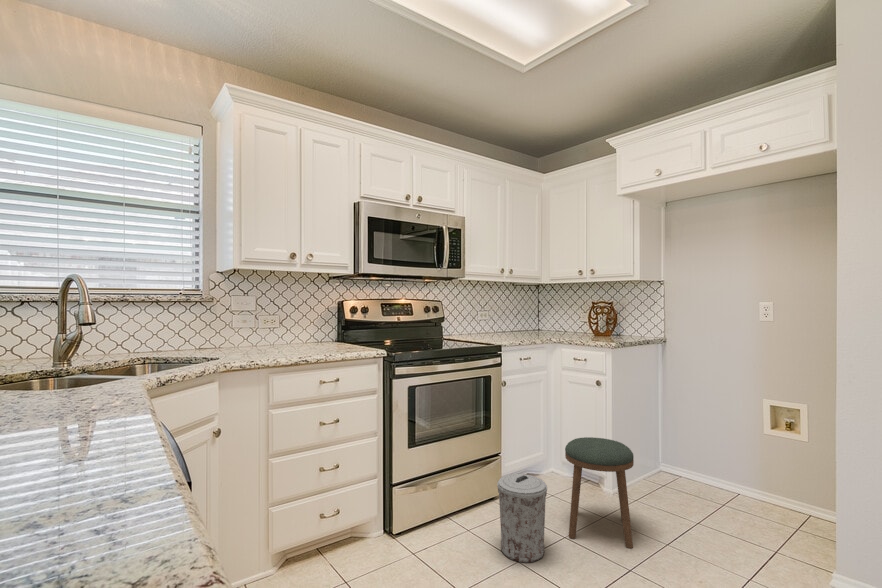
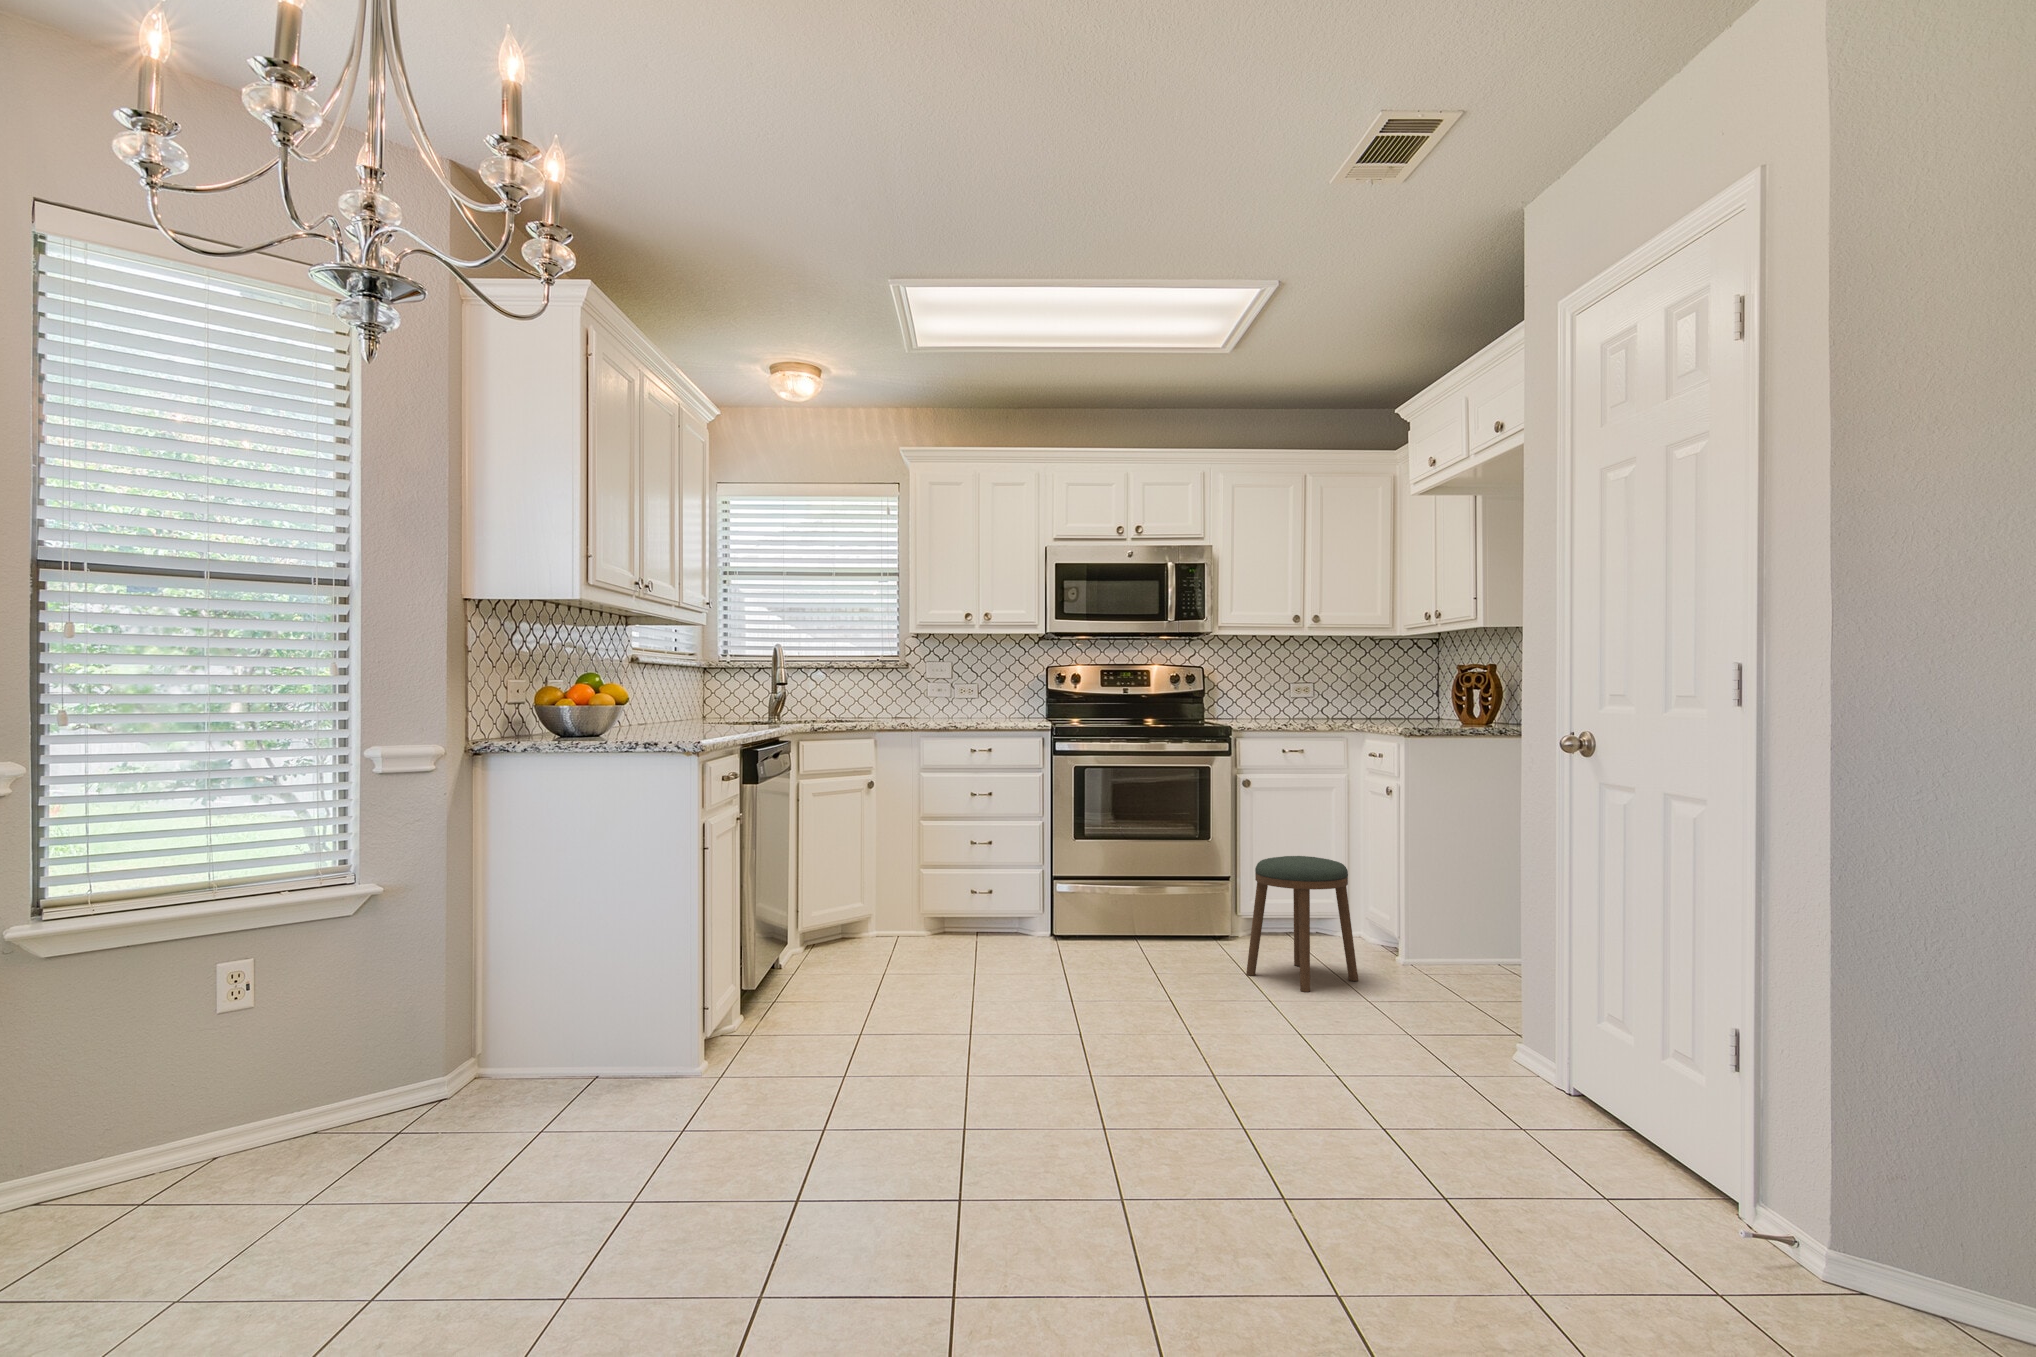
trash can: present [497,474,547,562] -> none [1142,879,1203,976]

